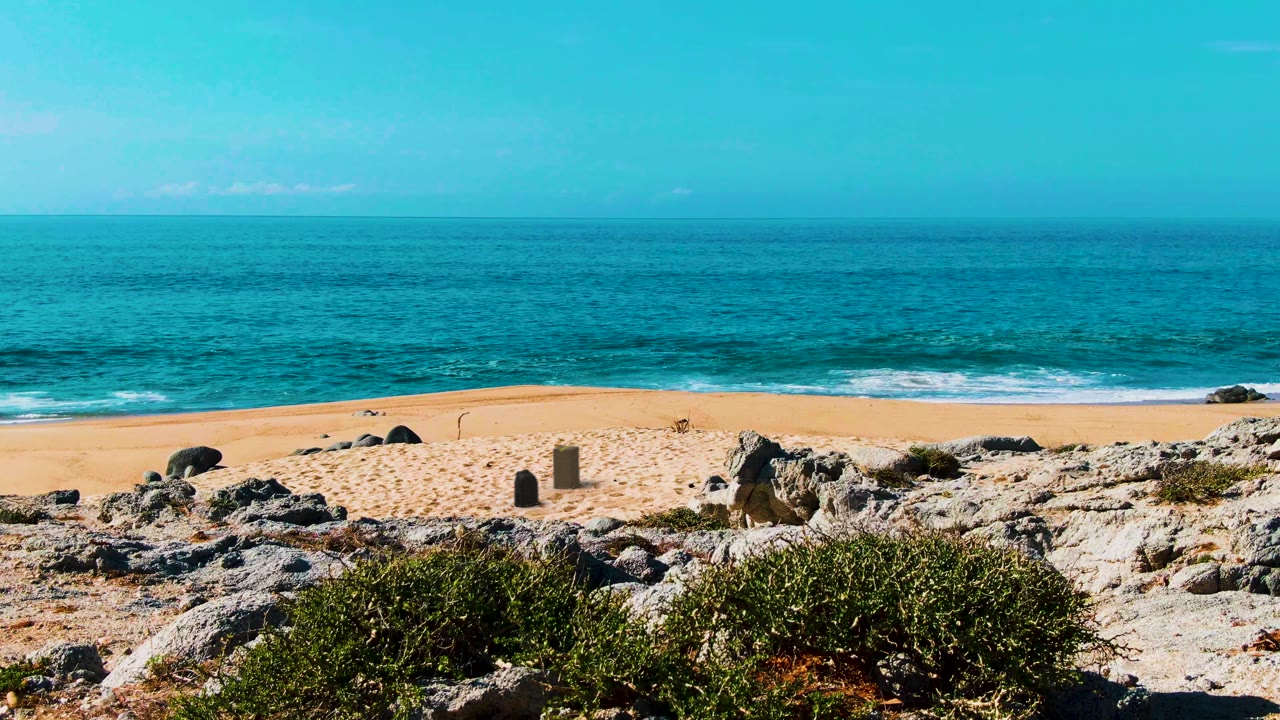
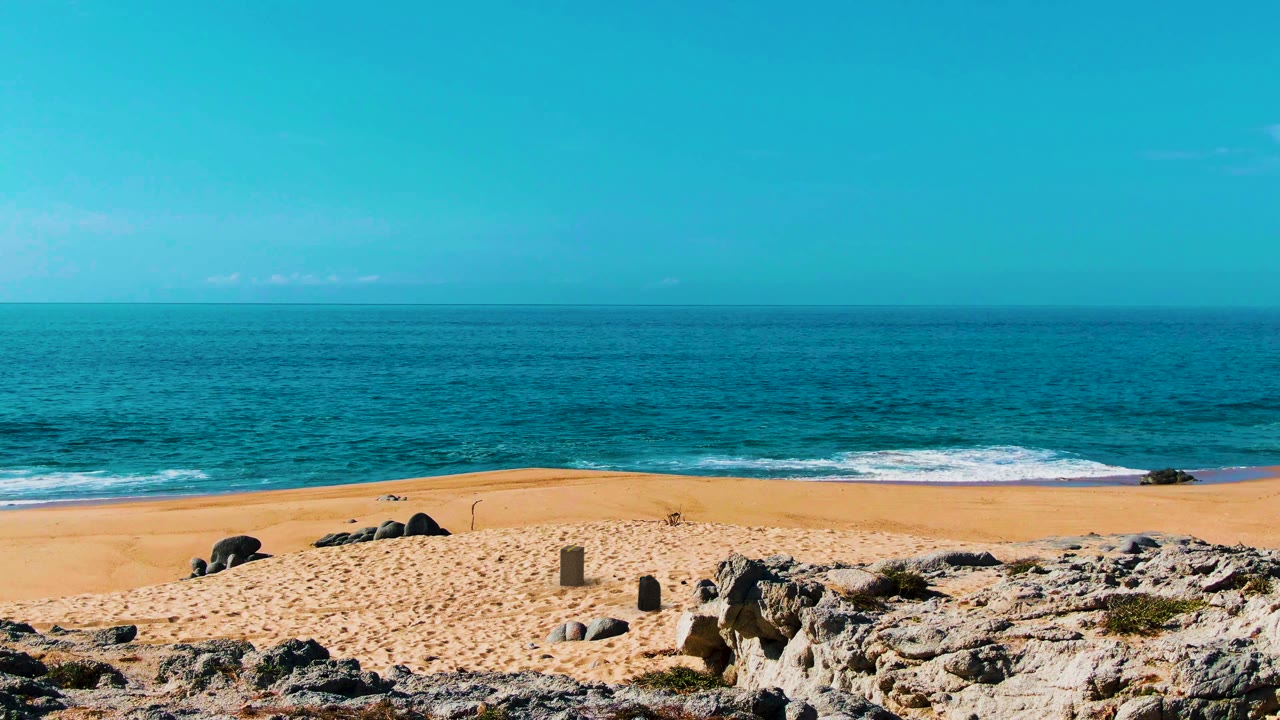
backpack: present [514,469,539,507] -> present [637,575,661,611]

